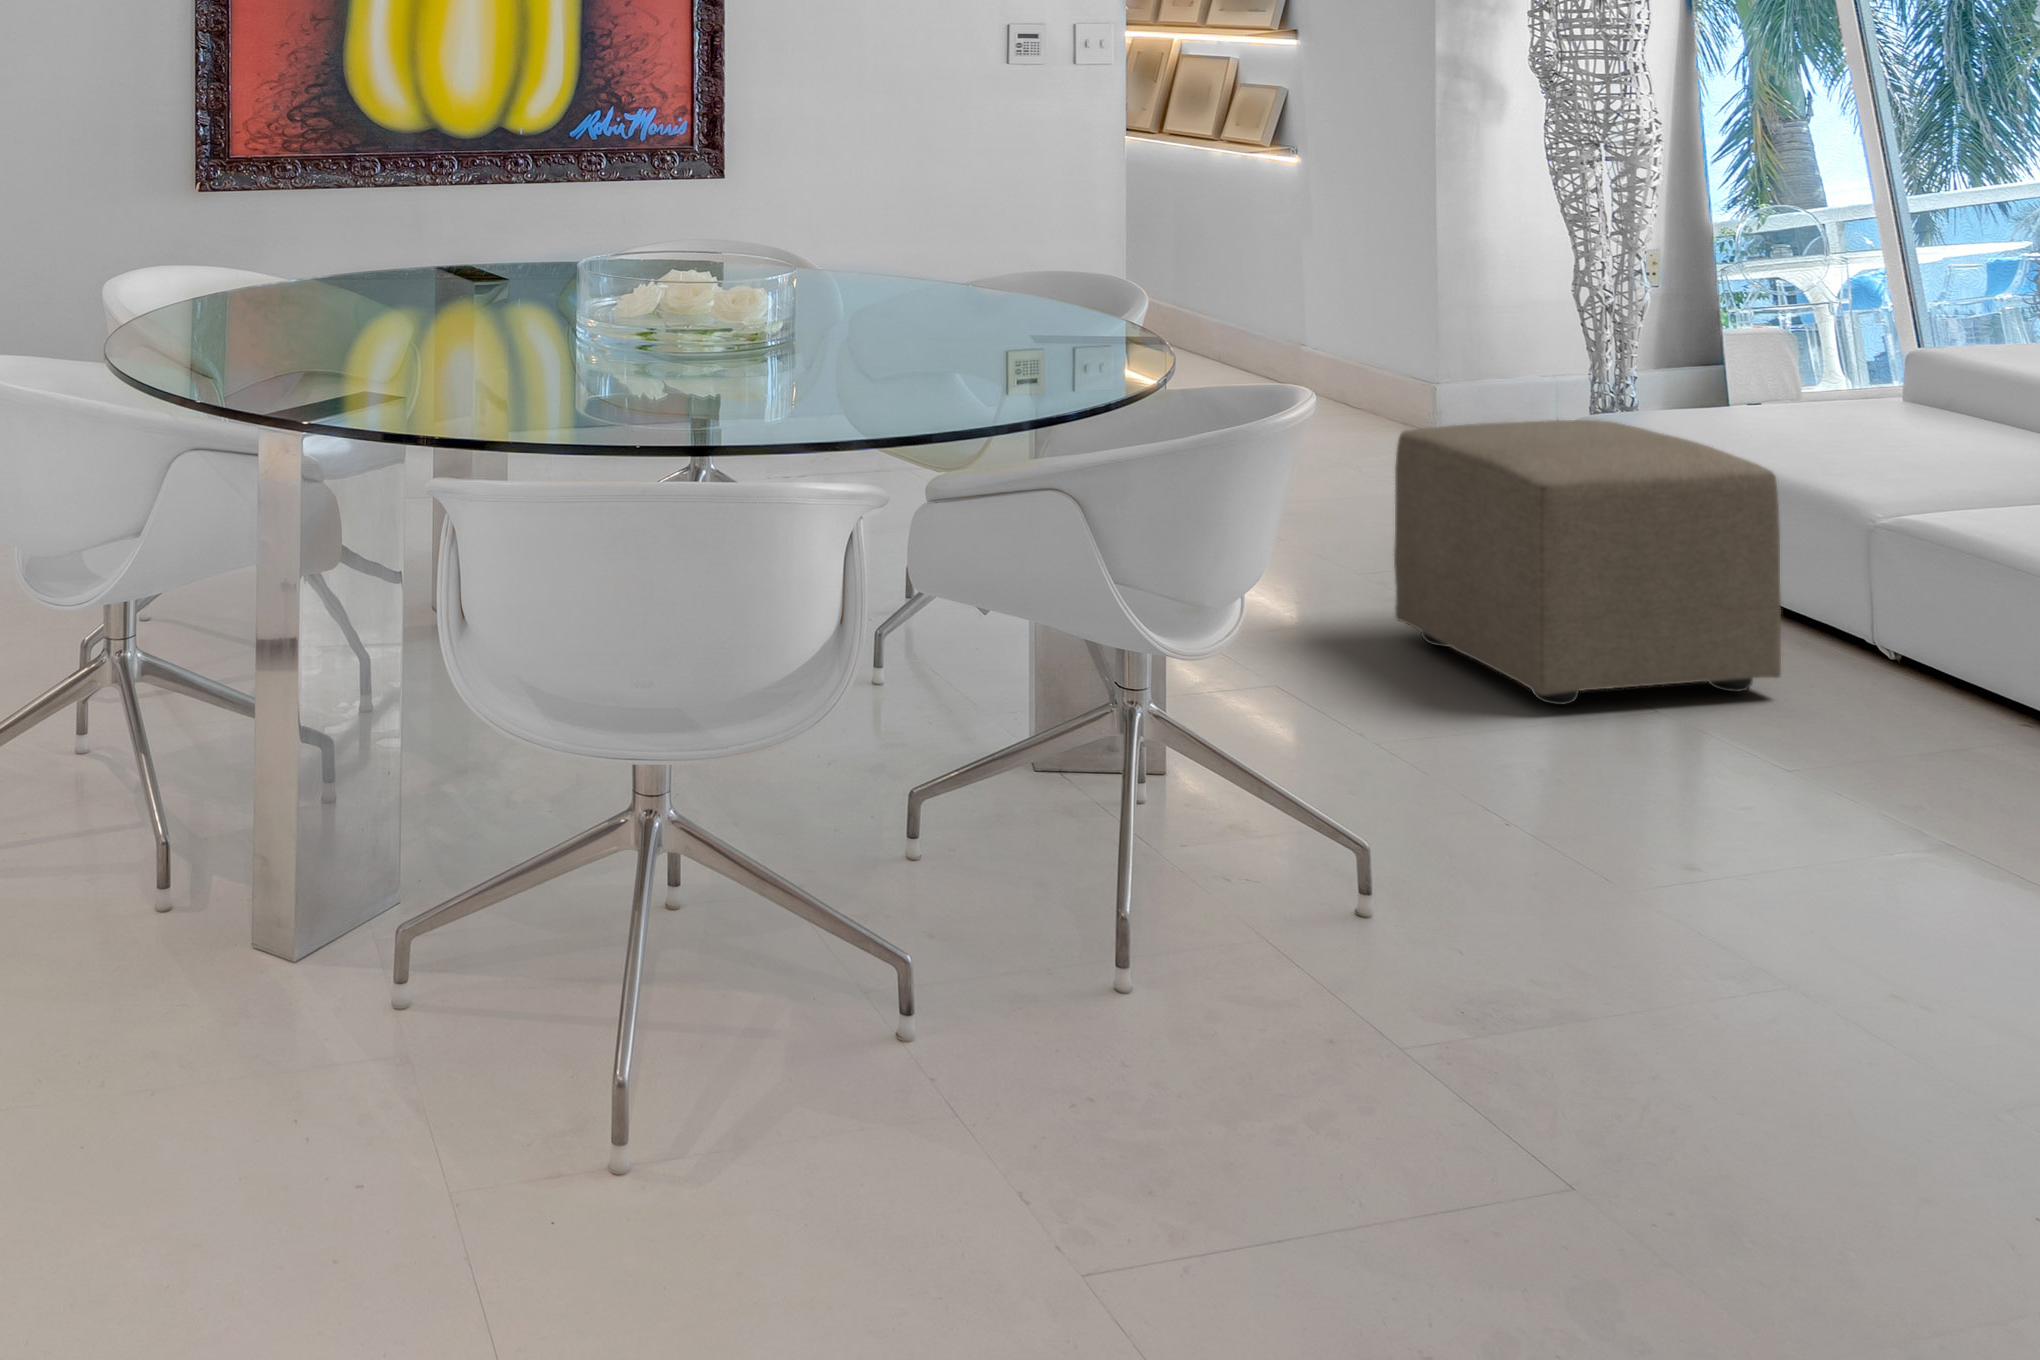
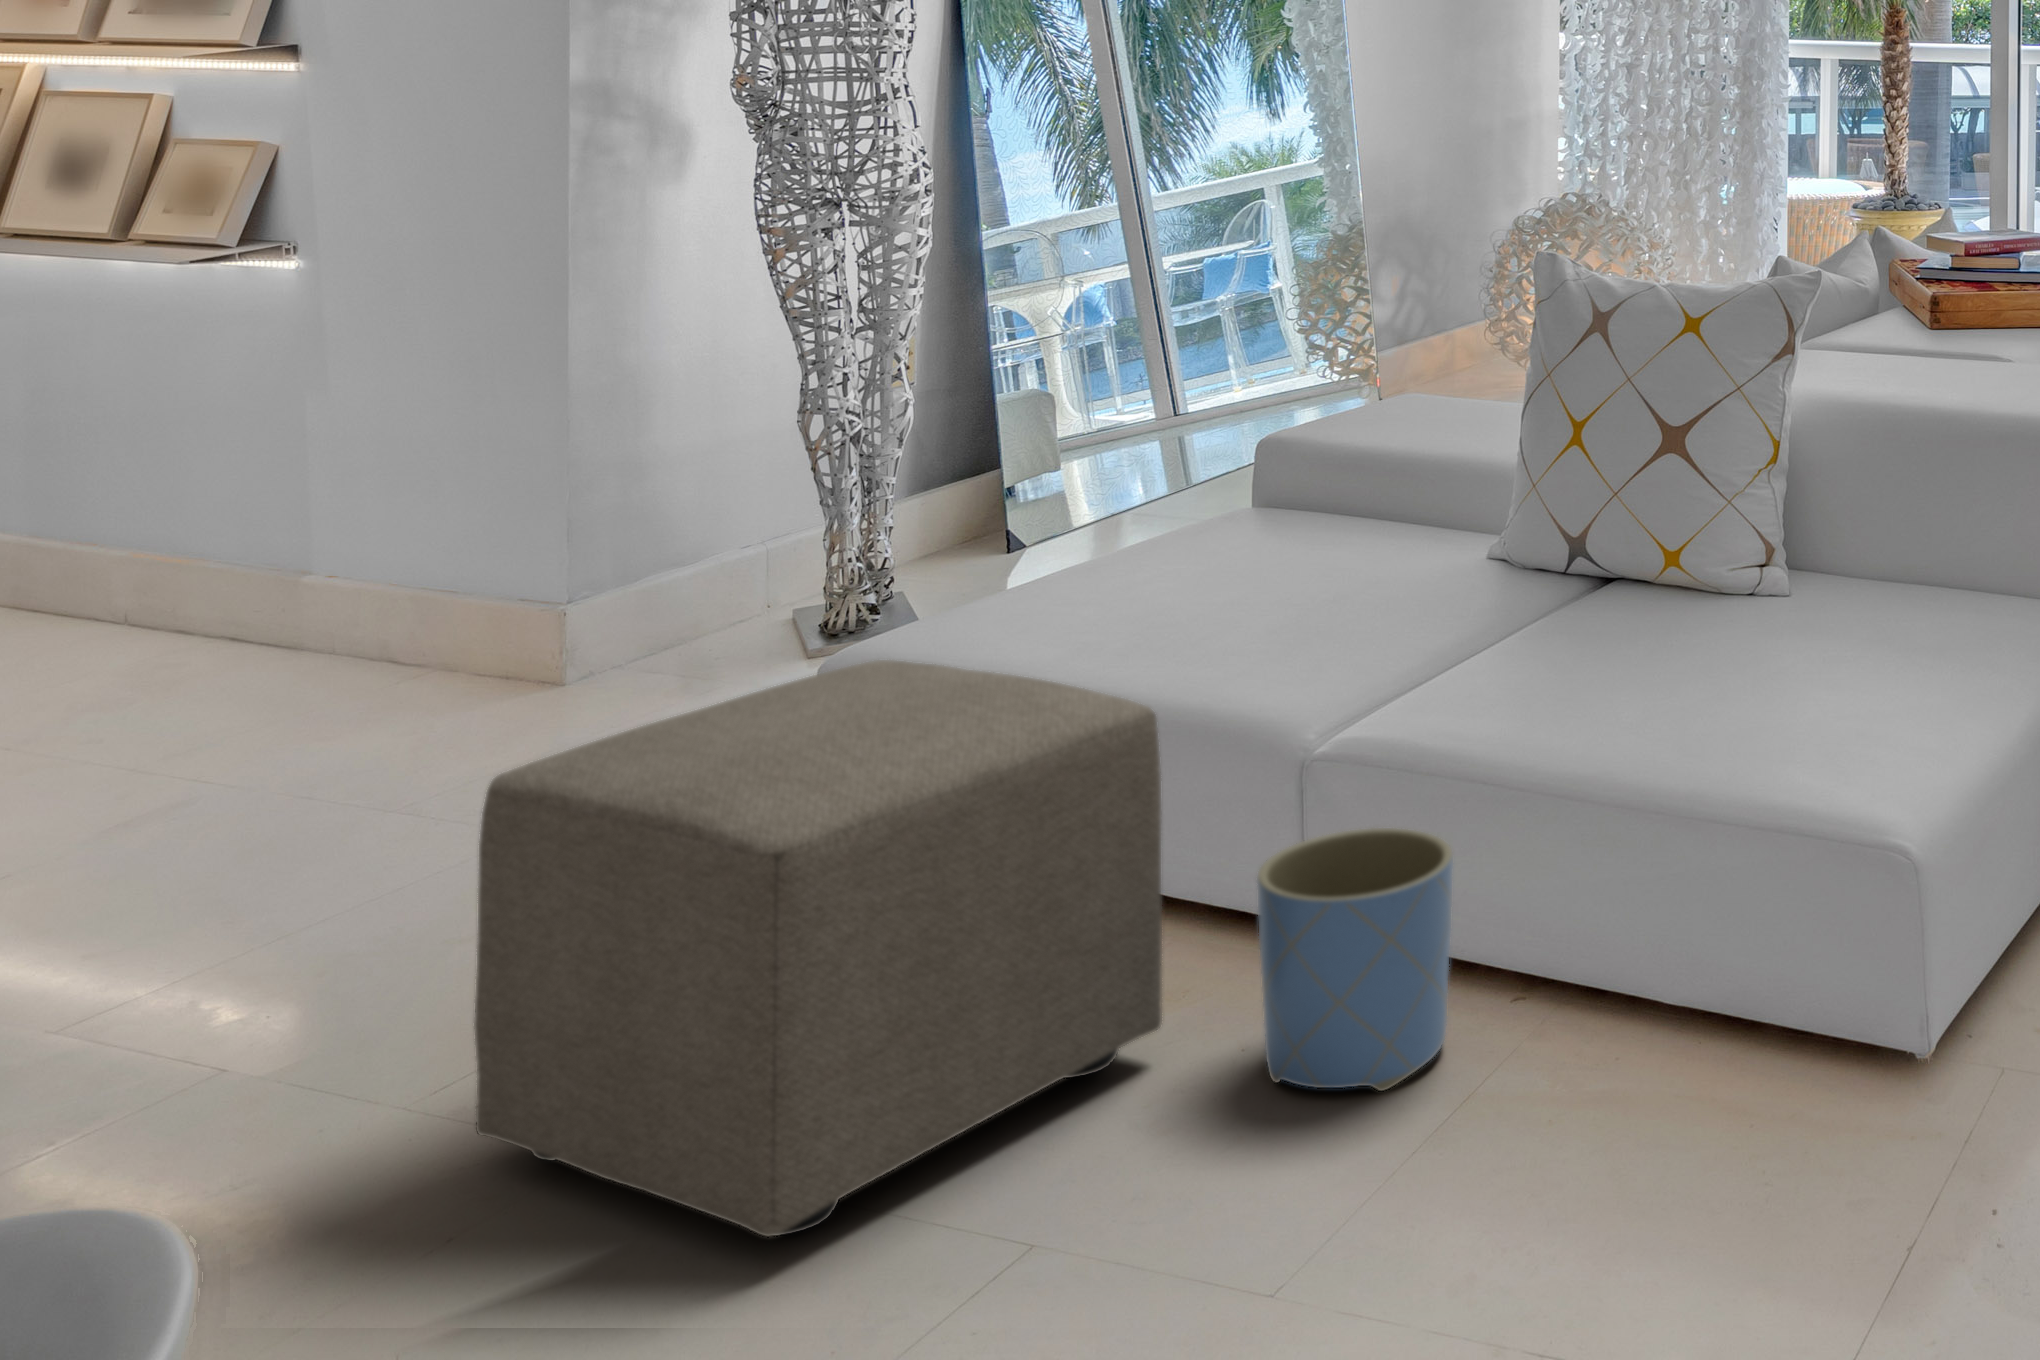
planter: none [1843,585,1989,751] -> present [1257,828,1453,1091]

